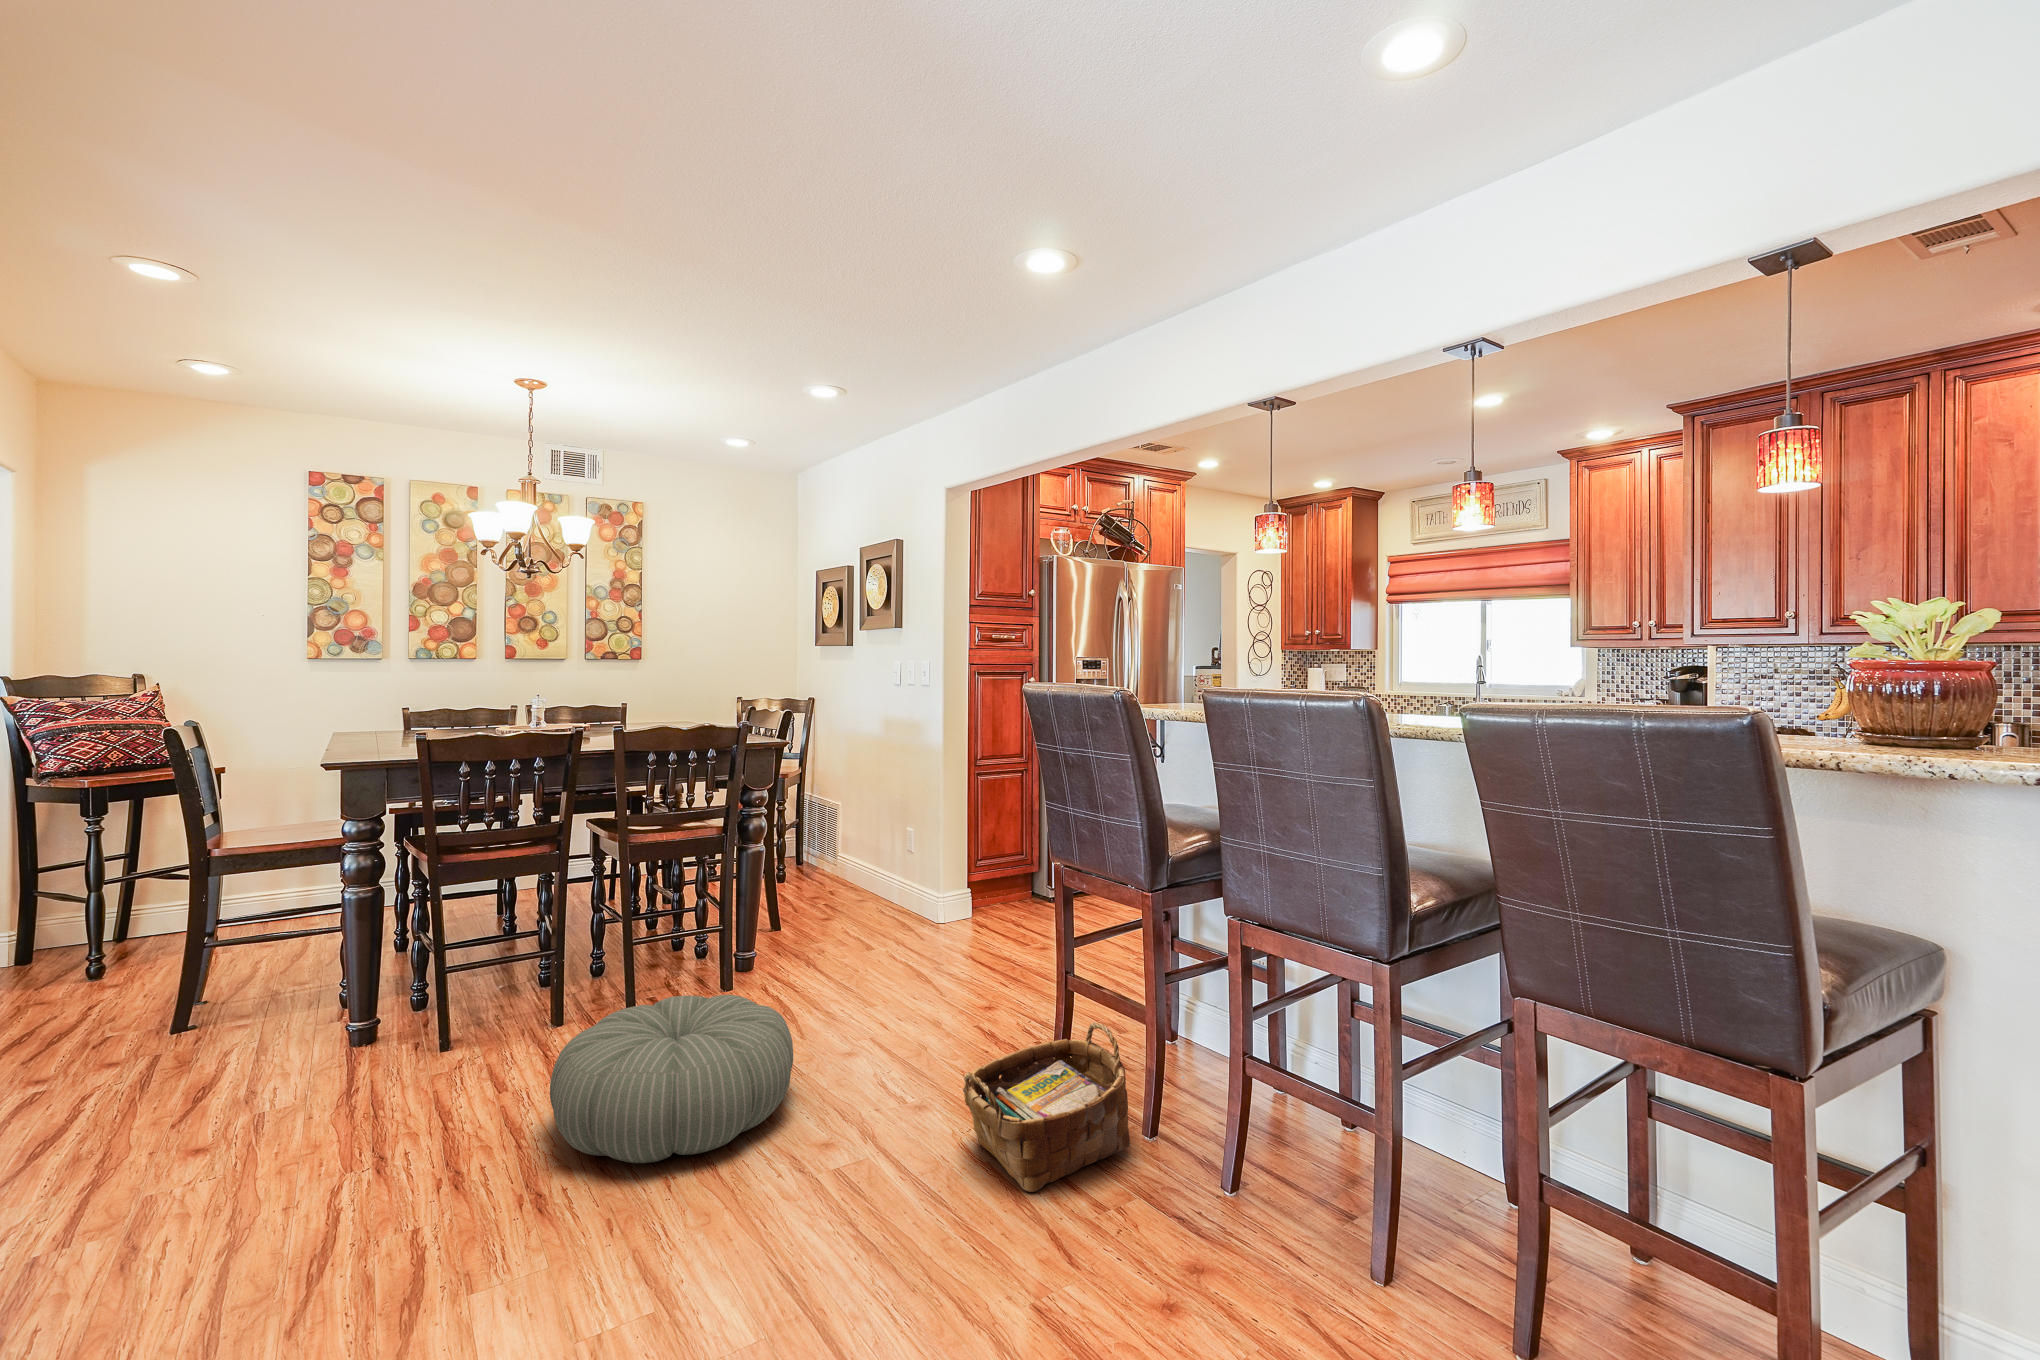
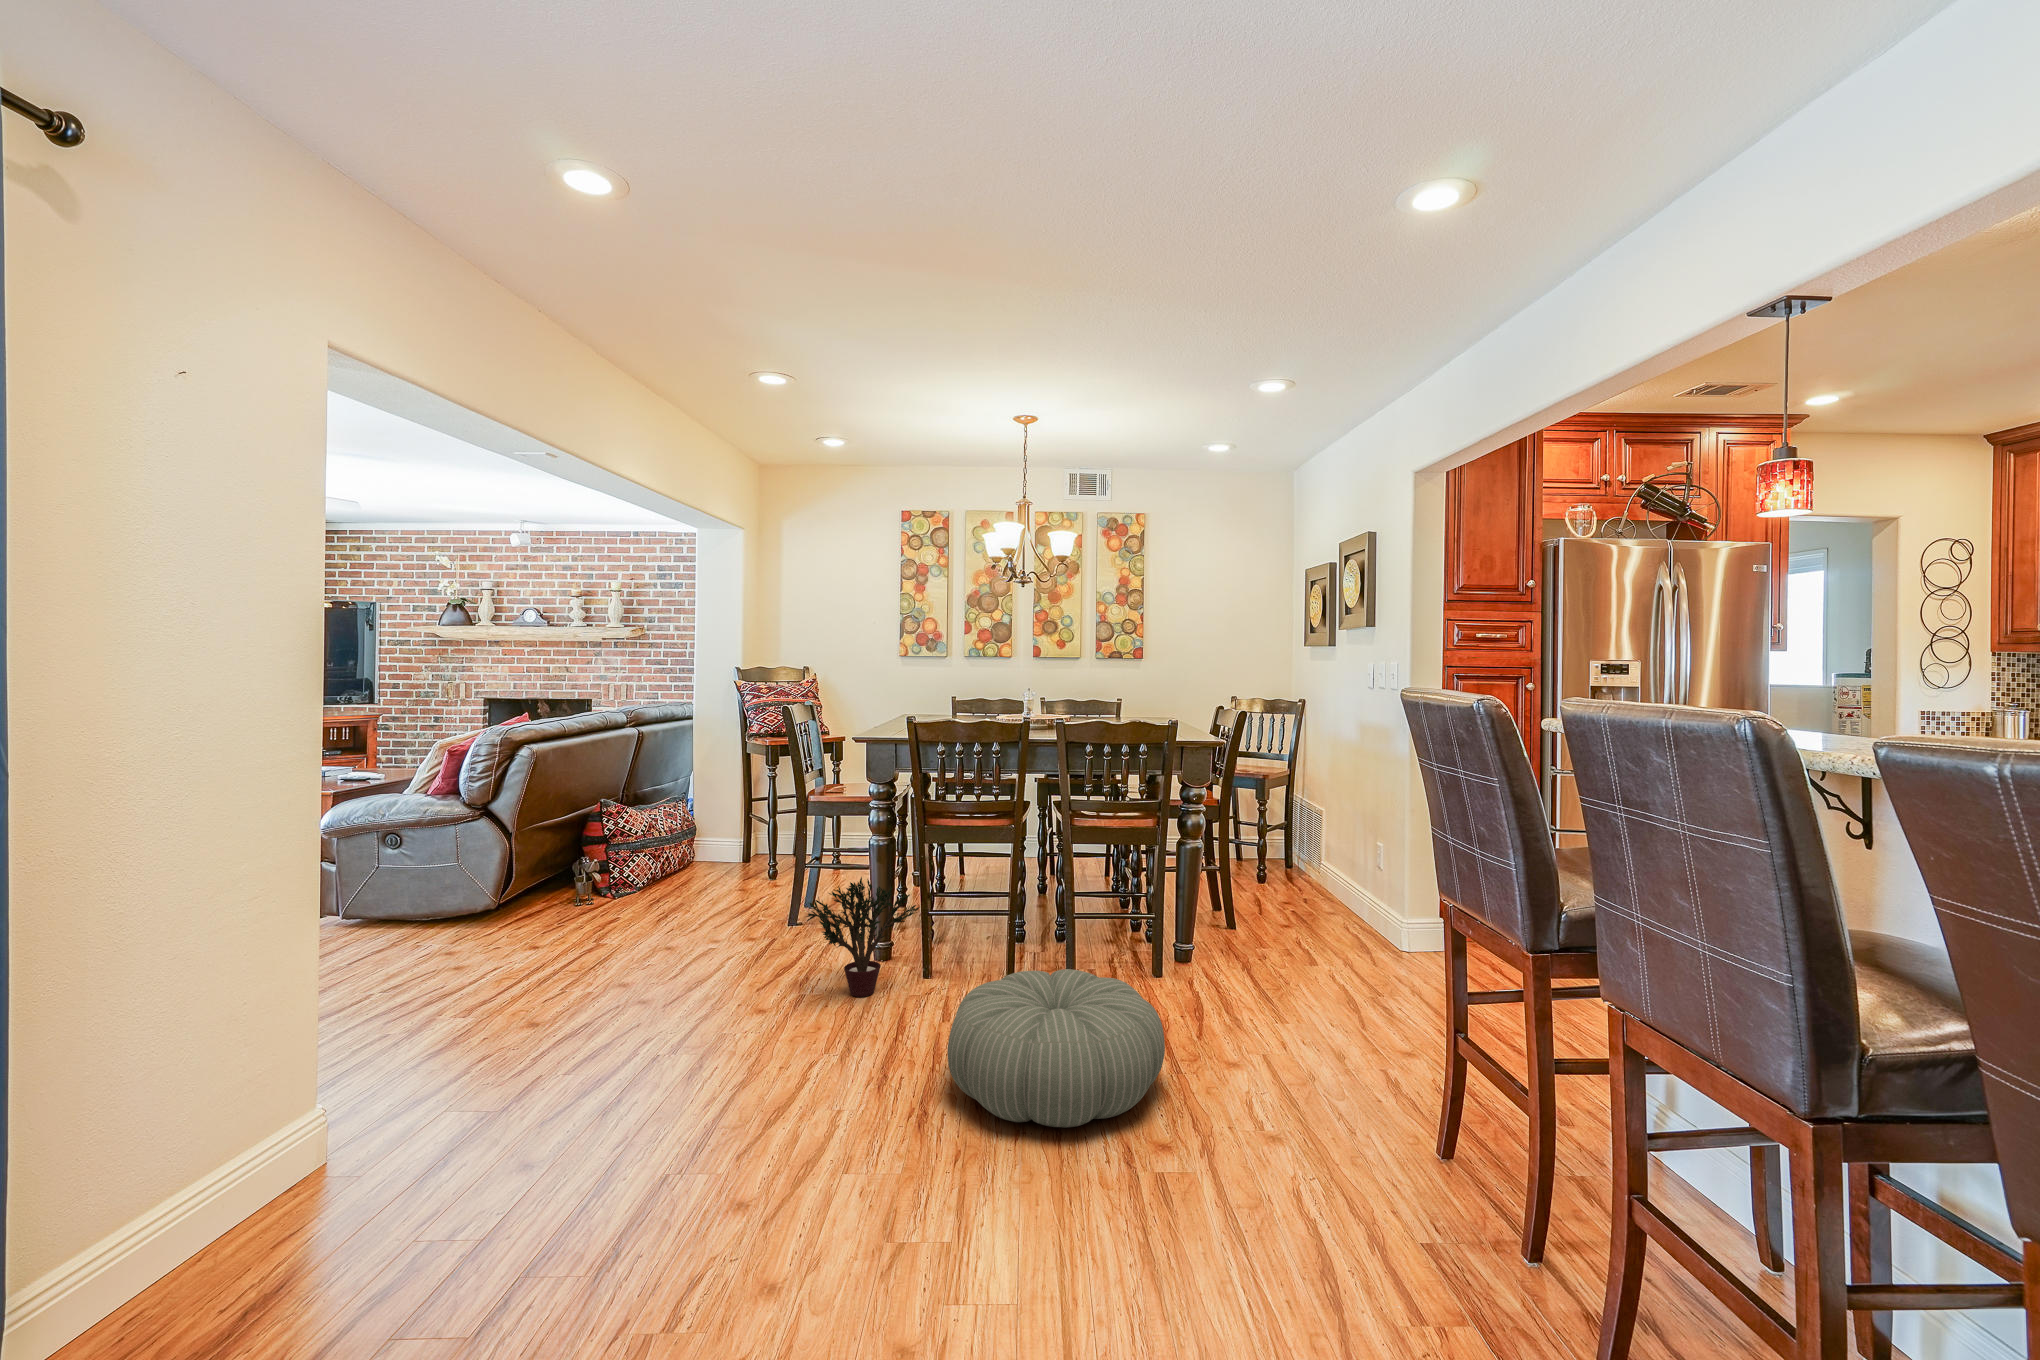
potted plant: none [266,946,448,1098] -> present [807,877,920,997]
woven basket: present [963,1022,1130,1192] -> none [1304,1118,1529,1308]

